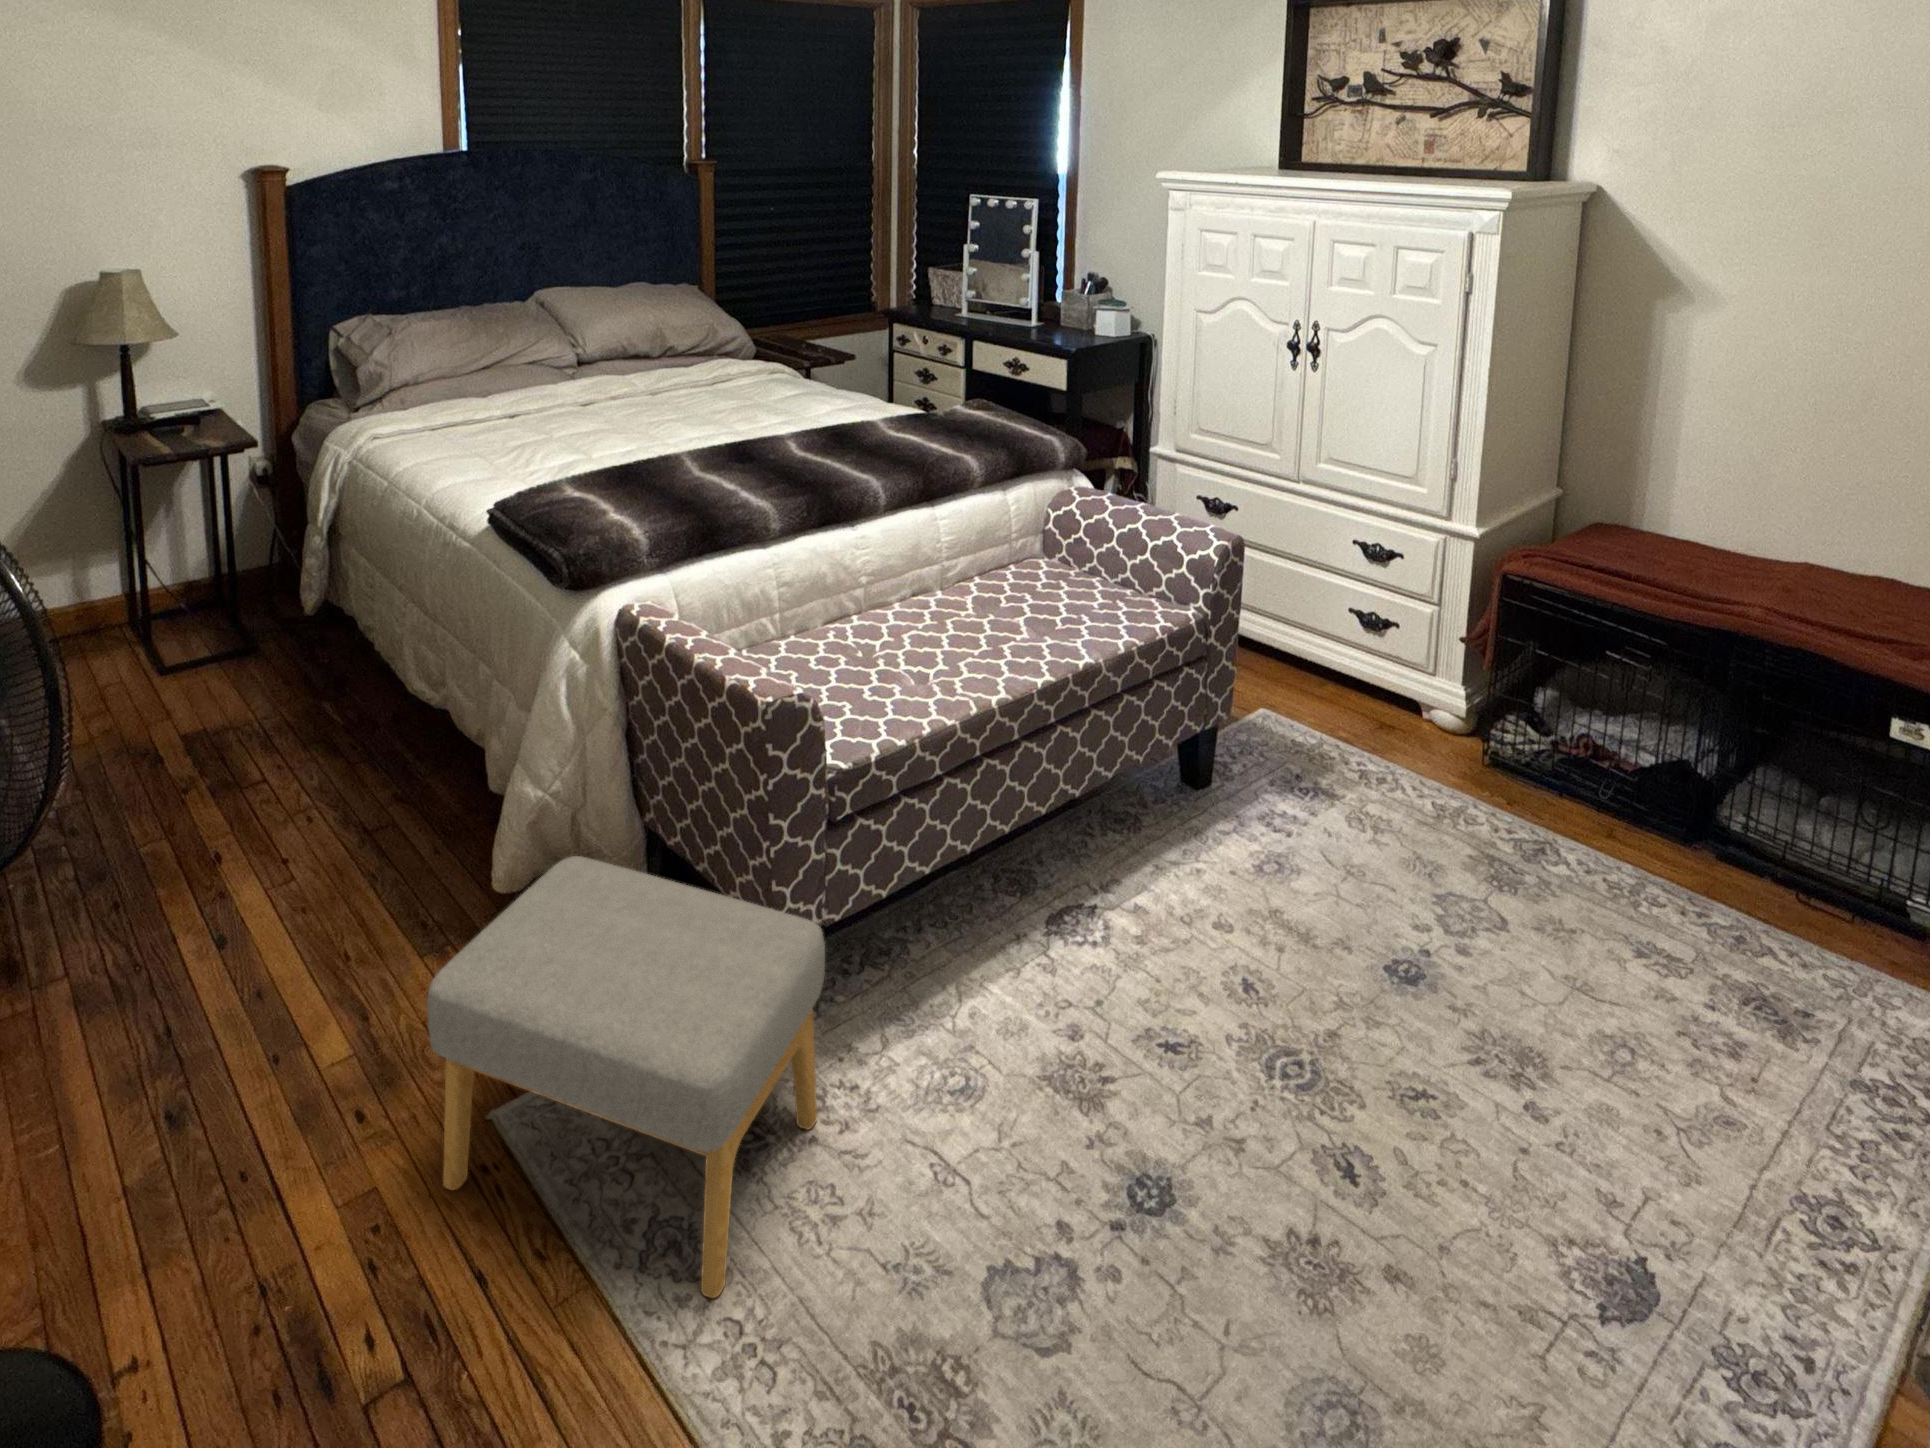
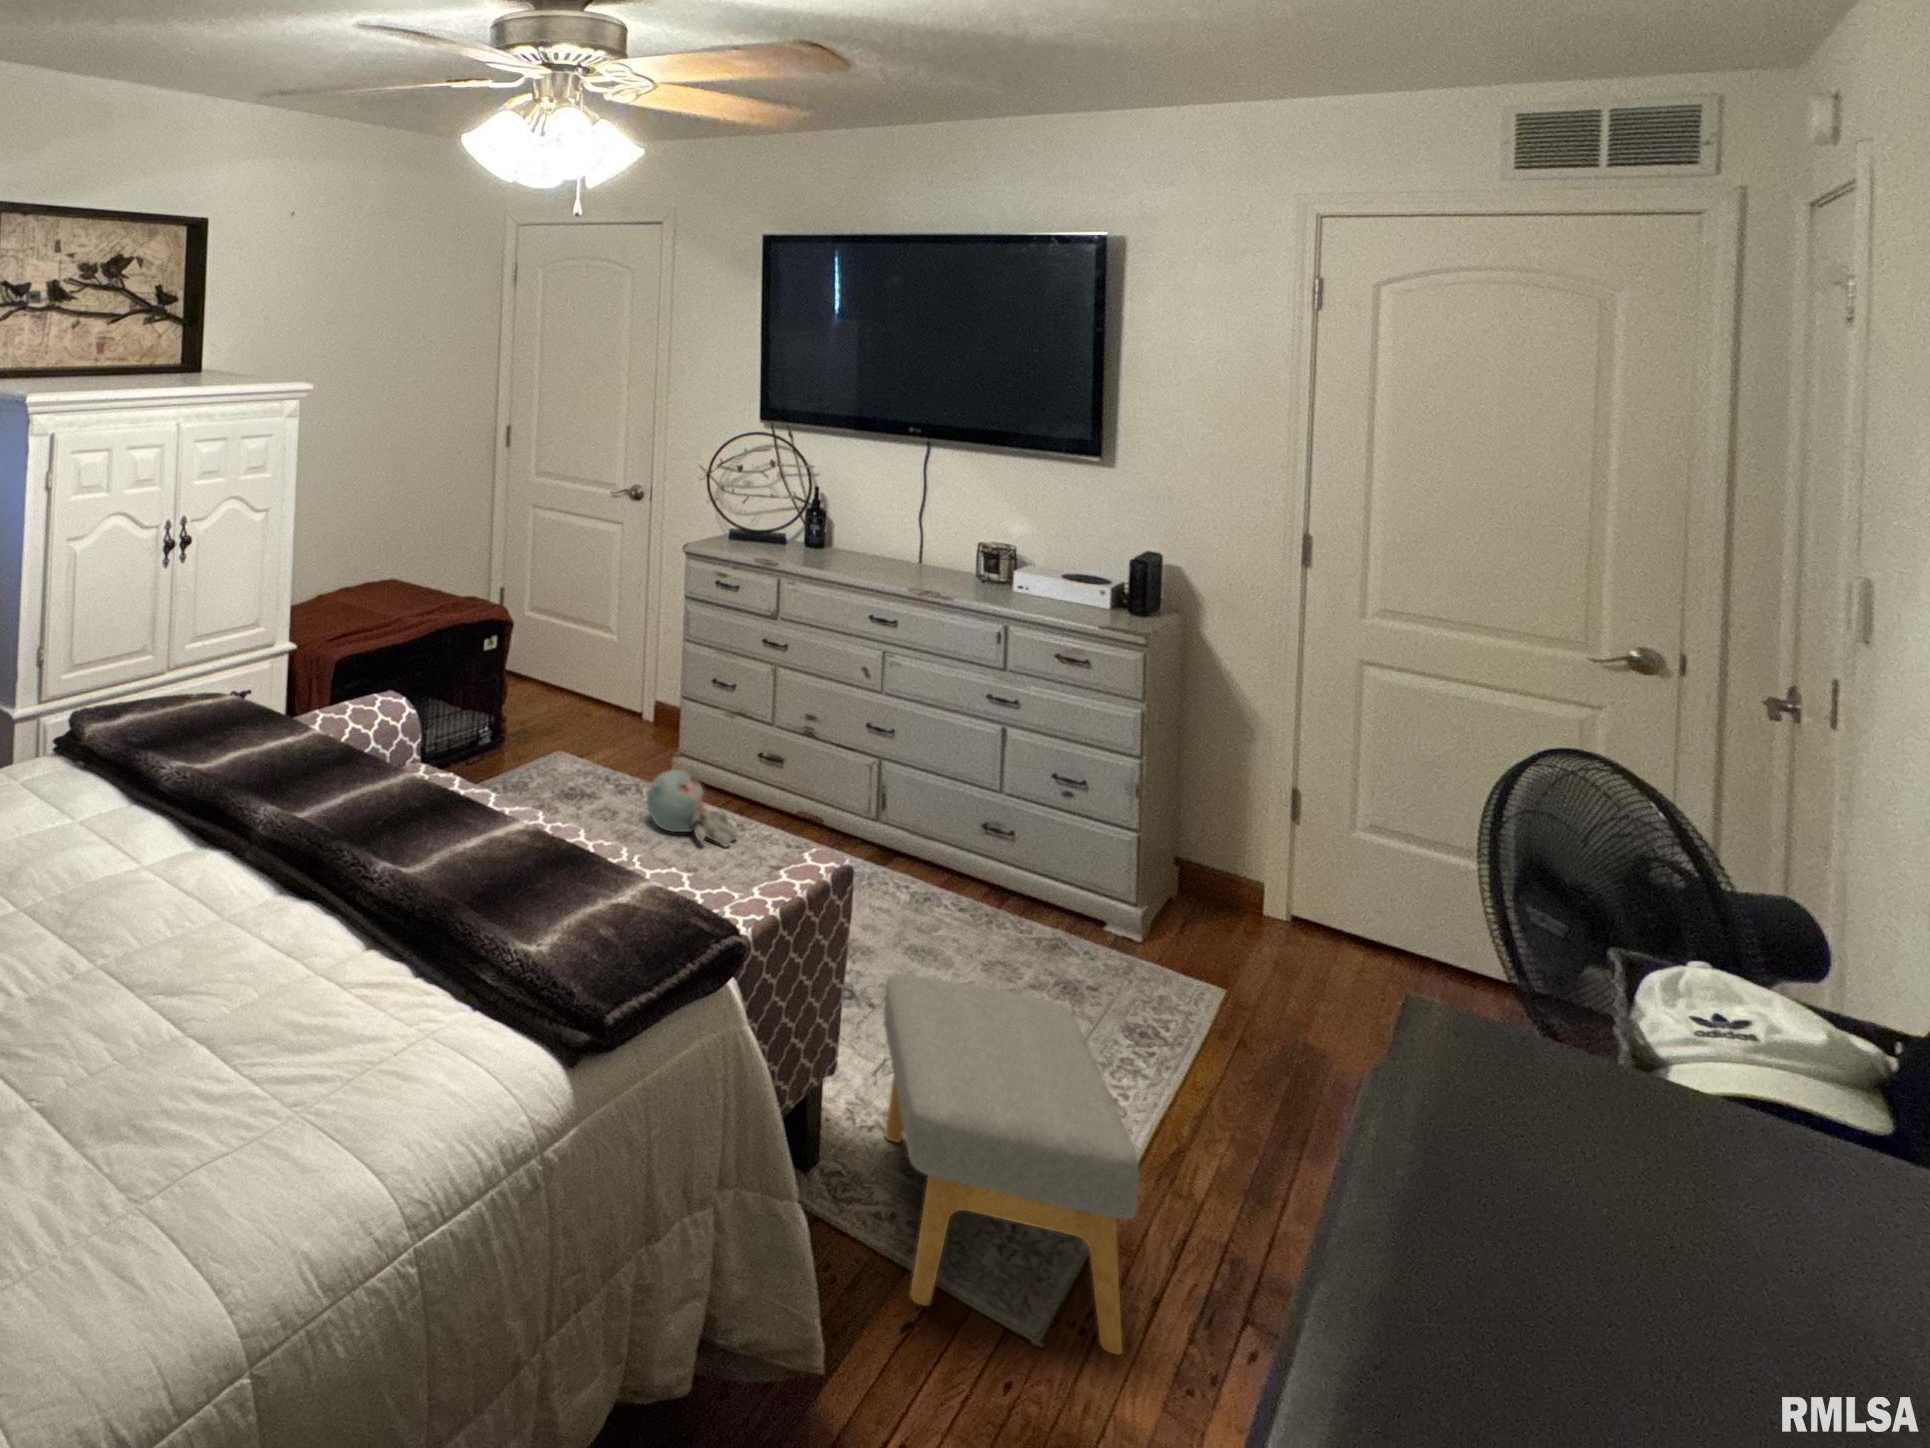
plush toy: none [1664,1012,1838,1240] -> present [647,769,737,847]

